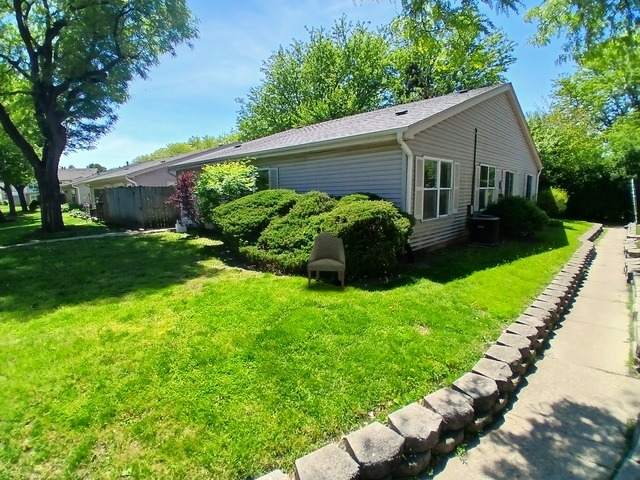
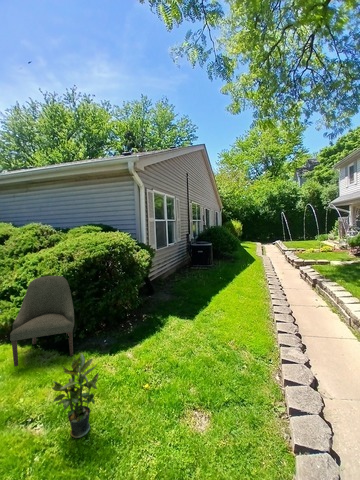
potted plant: none [337,272,362,317] -> present [52,353,98,438]

